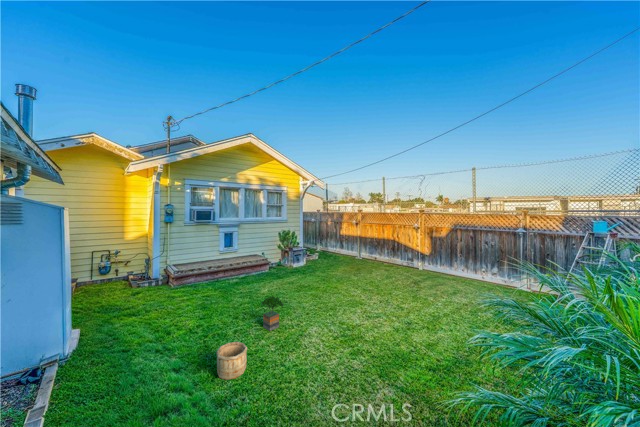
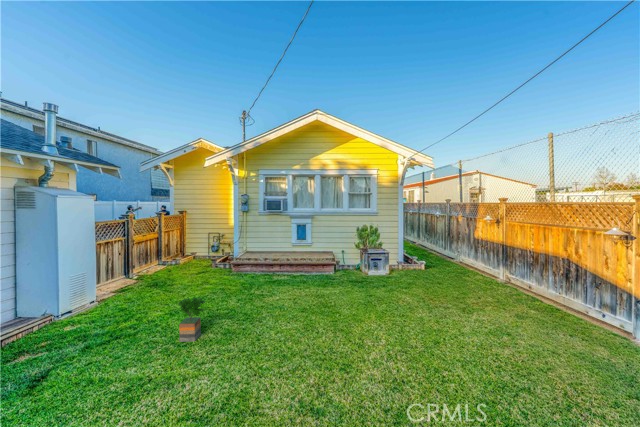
wooden bucket: present [216,342,247,380] -> none [41,334,89,377]

